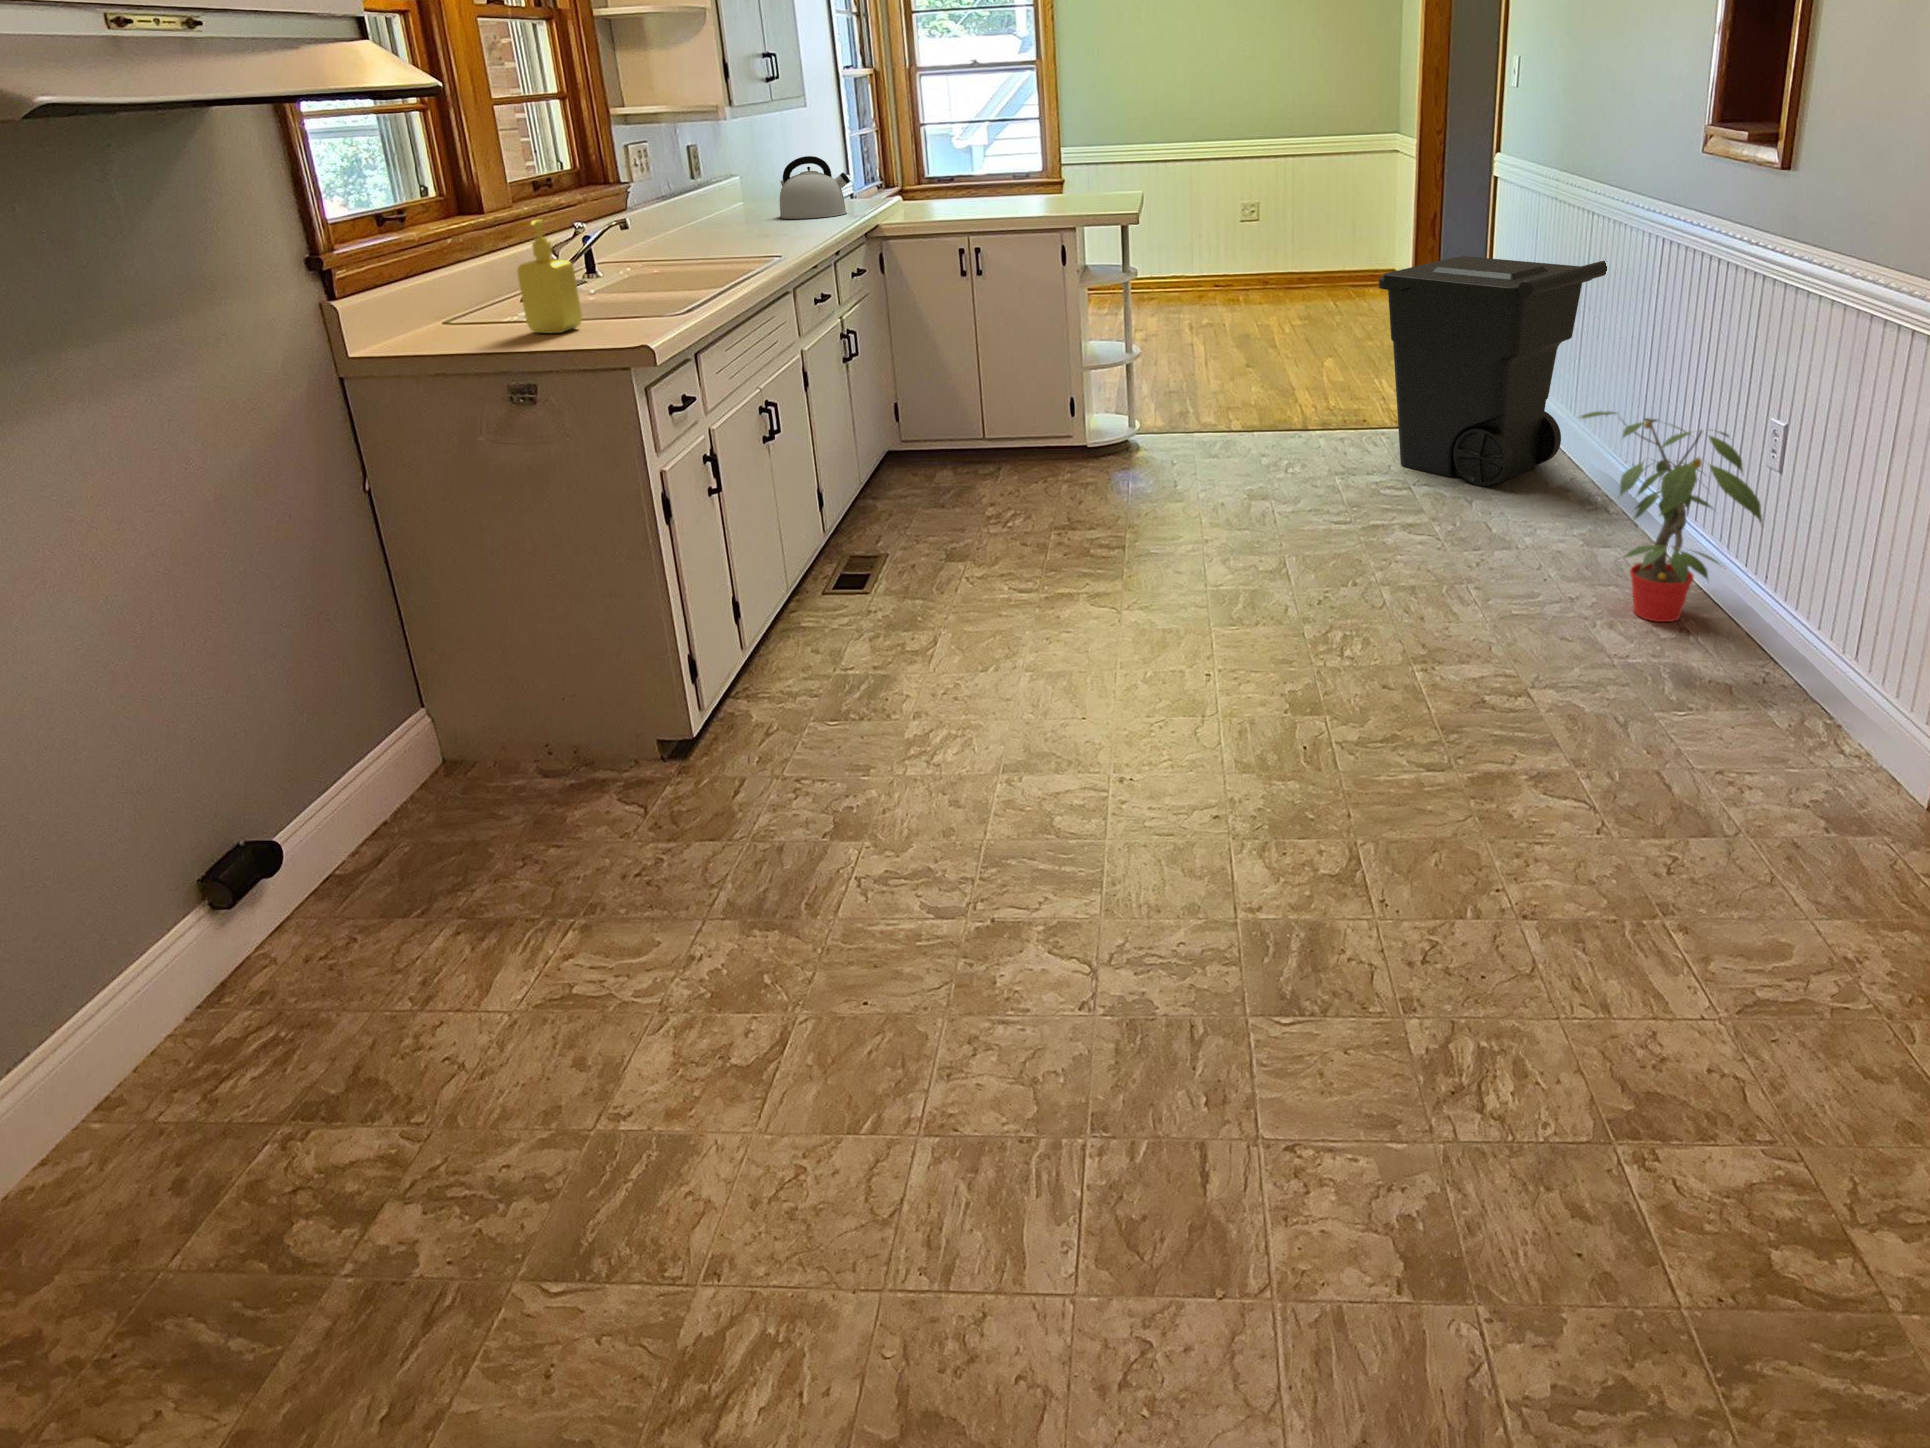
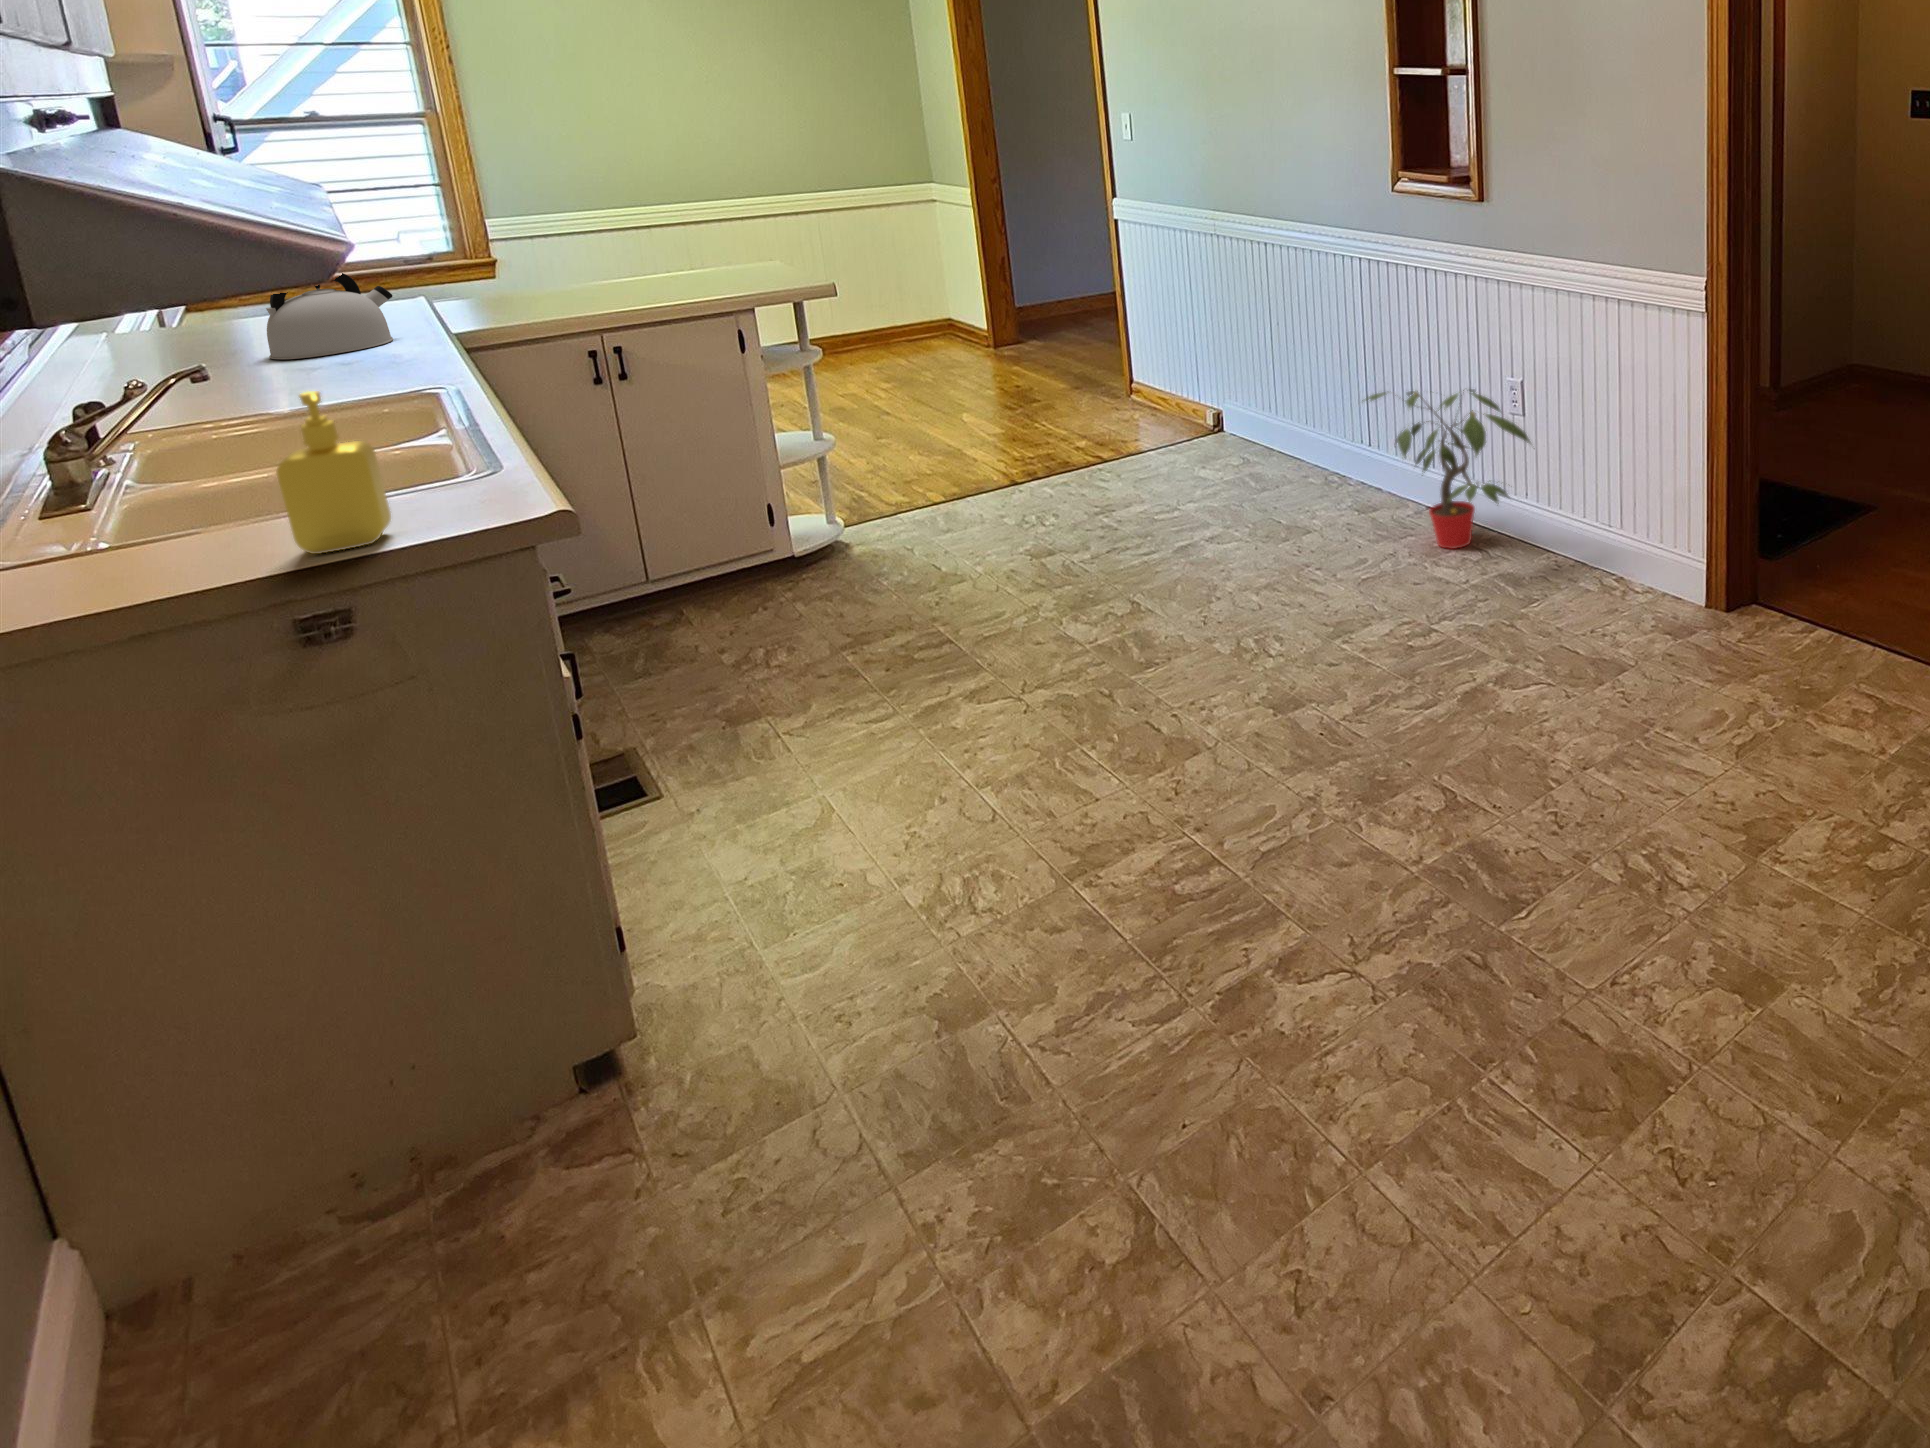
trash can: present [1379,256,1607,486] -> none [1095,276,1285,491]

